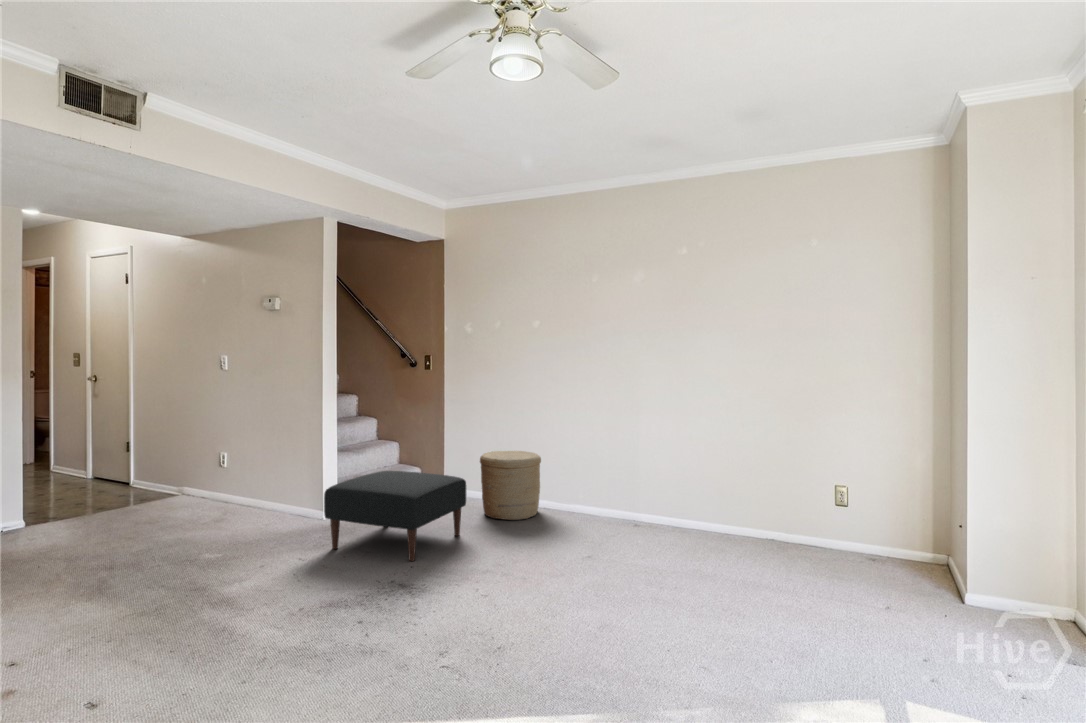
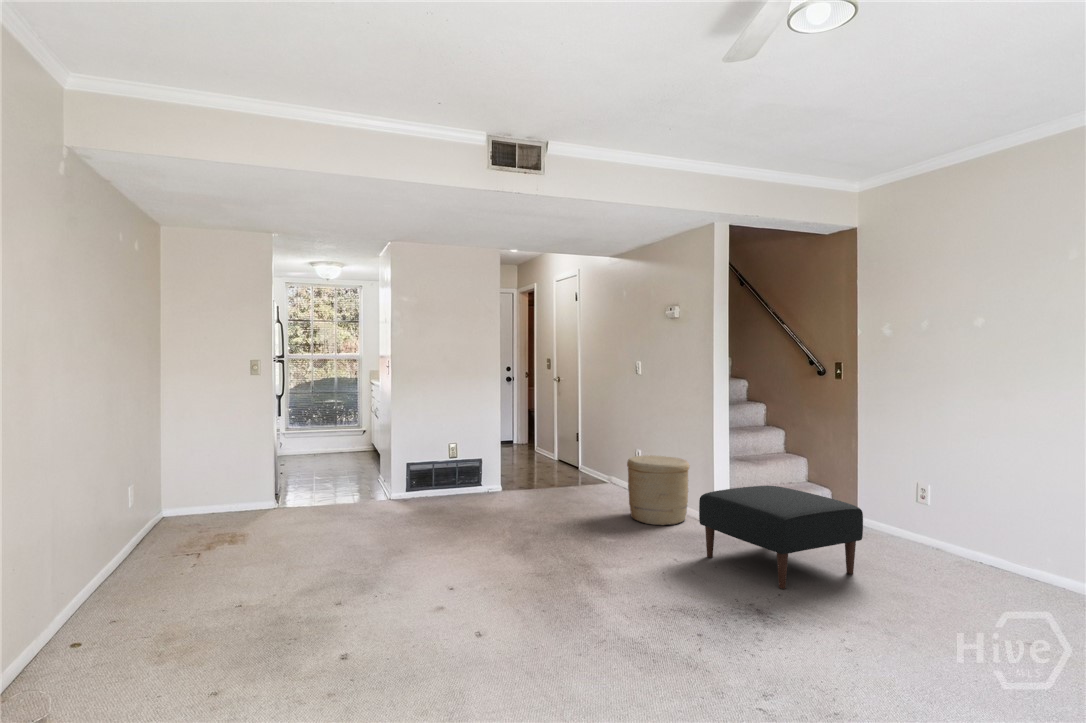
woven basket: present [480,451,541,520] -> present [627,455,690,525]

